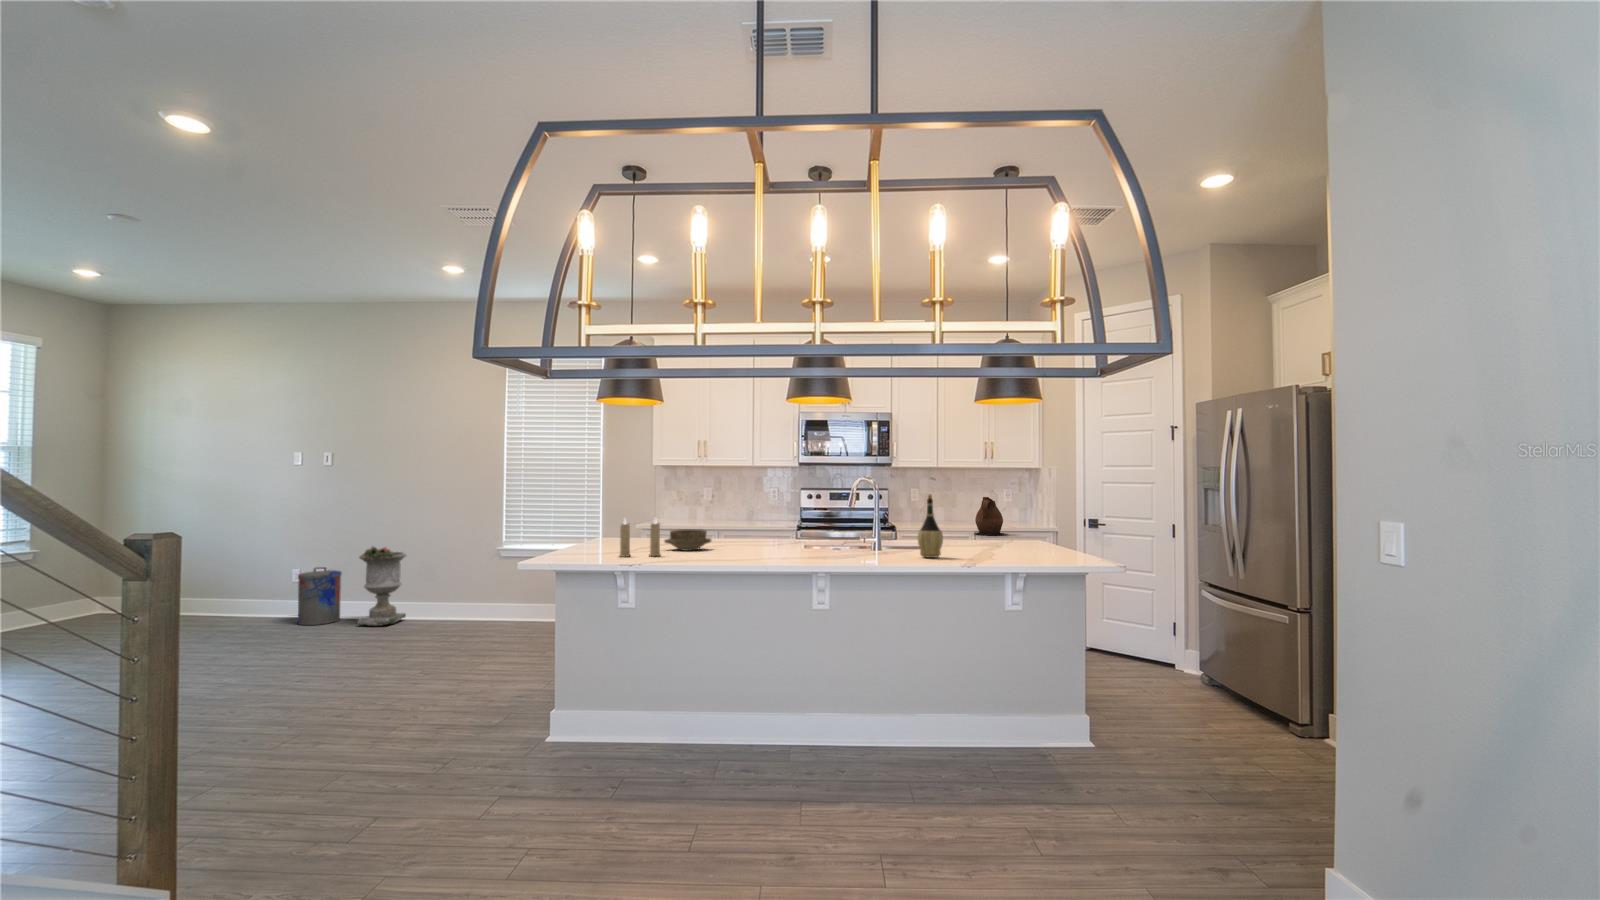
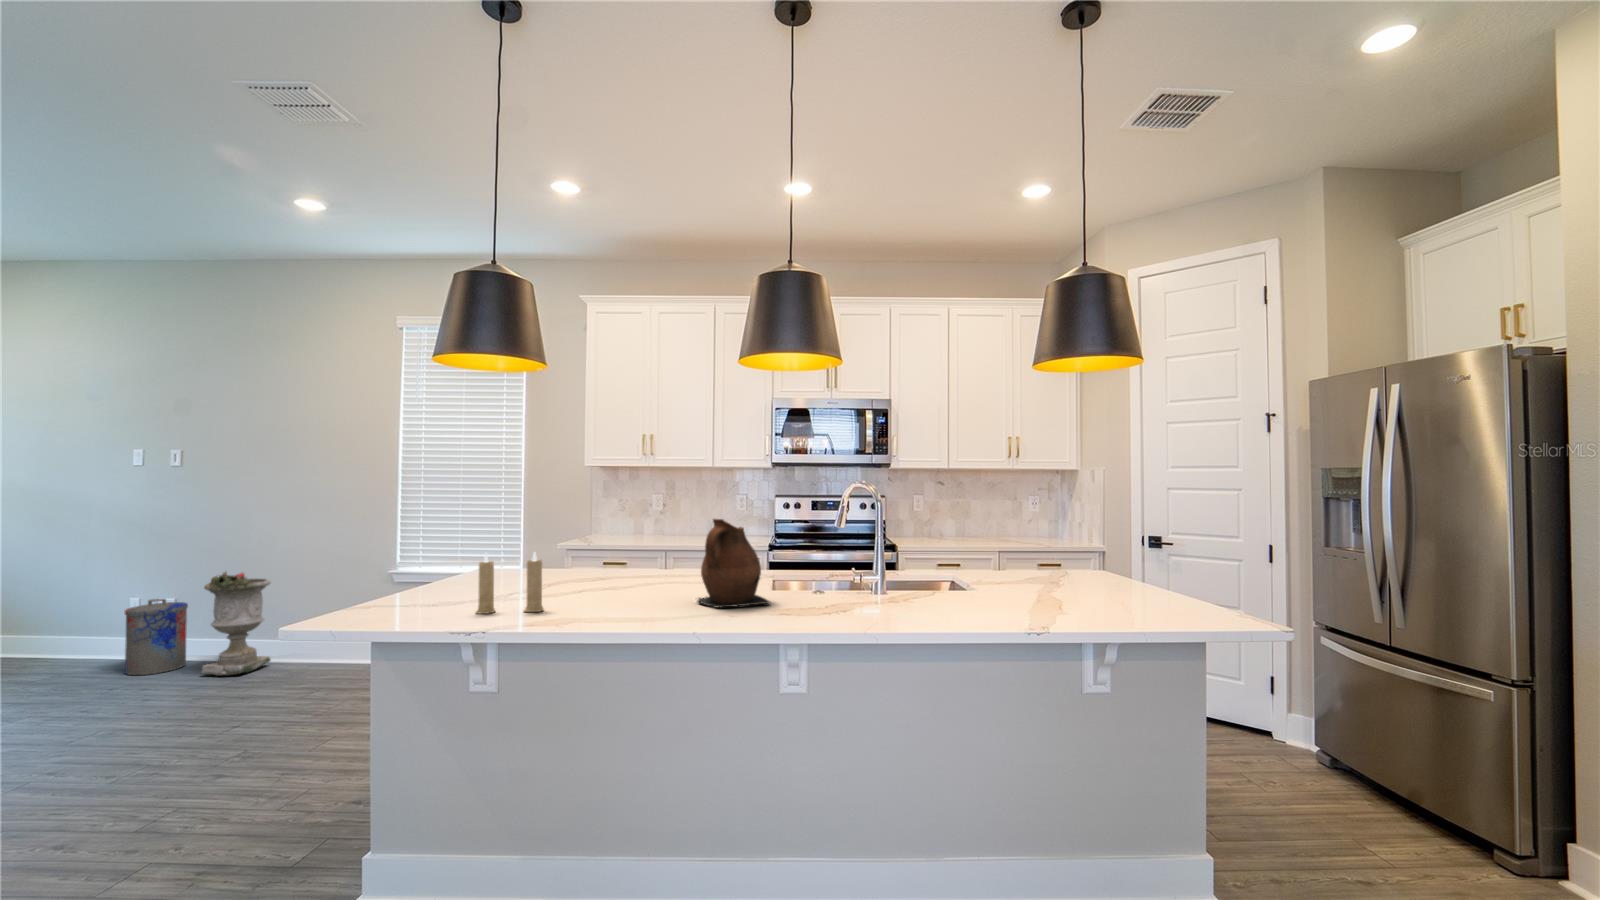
wine bottle: present [918,495,943,558] -> none [940,513,980,611]
ceramic pitcher: present [974,497,1008,535] -> present [698,519,770,607]
ceramic bowl: present [665,529,711,551] -> none [562,562,634,596]

